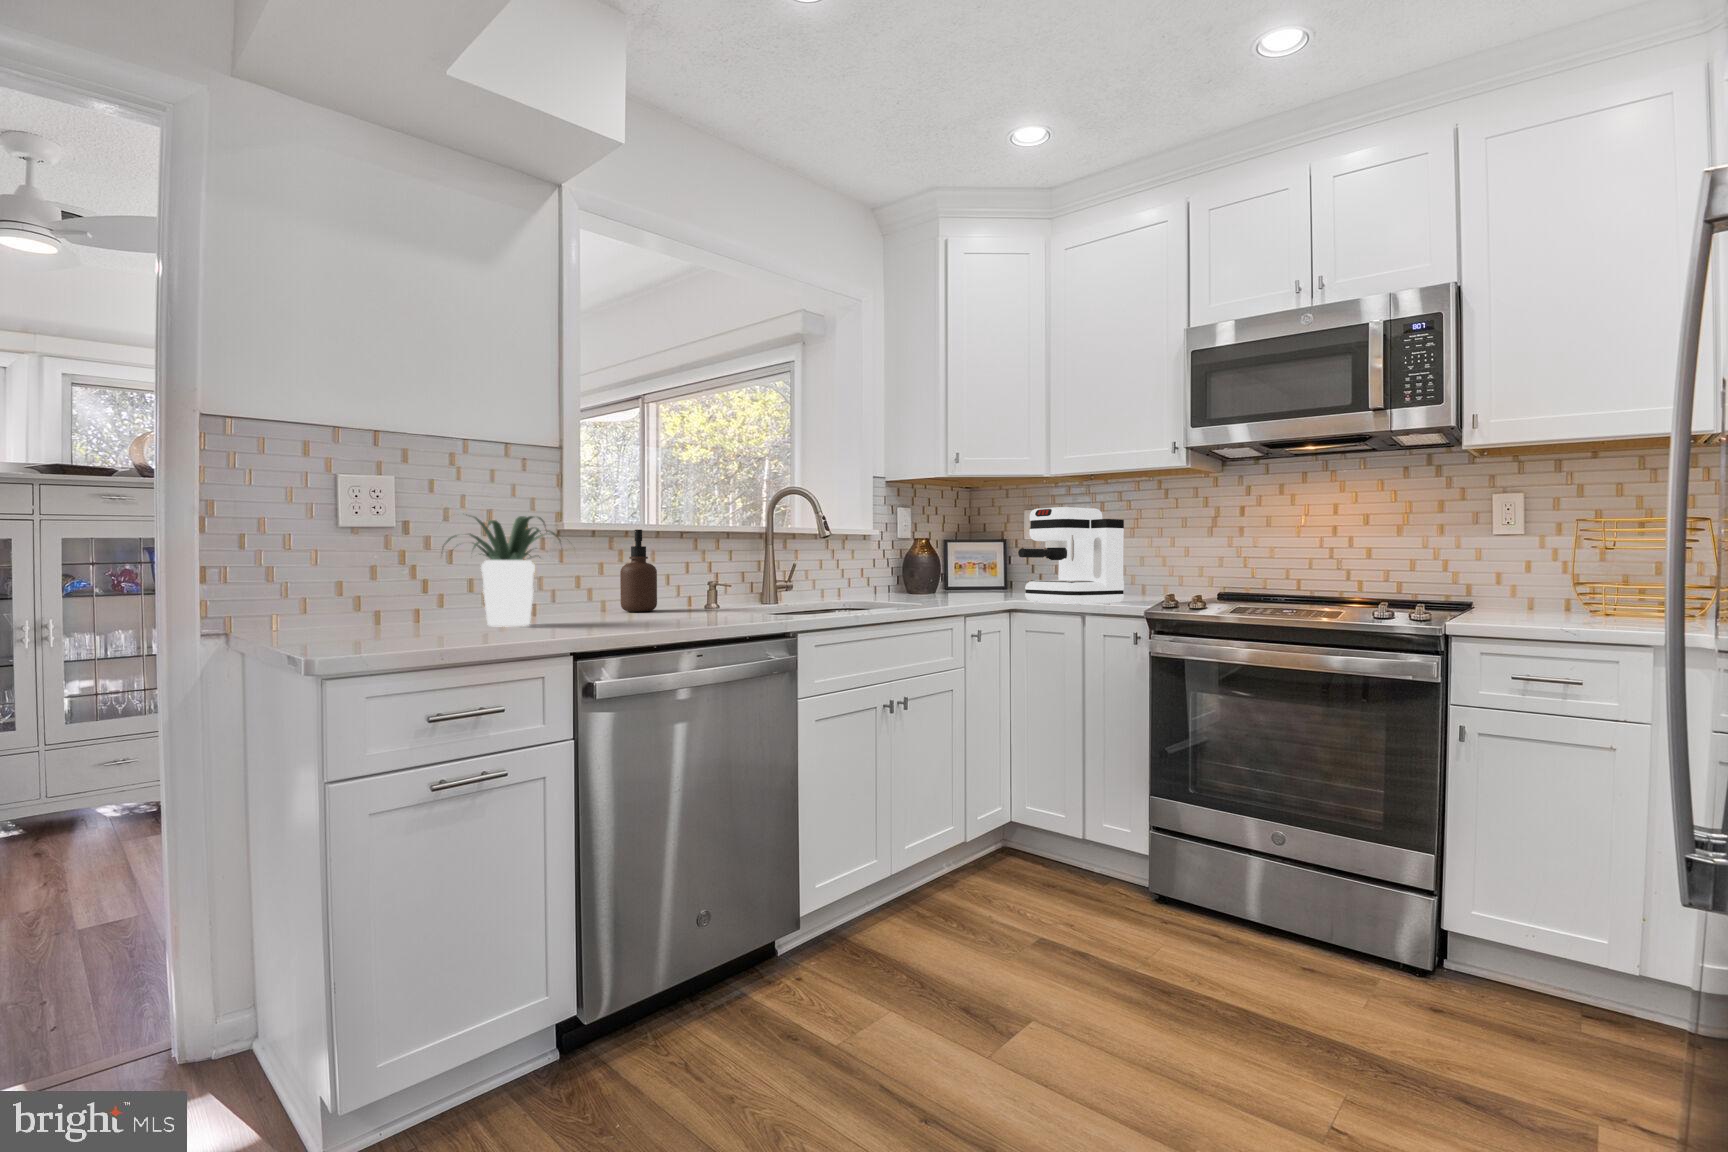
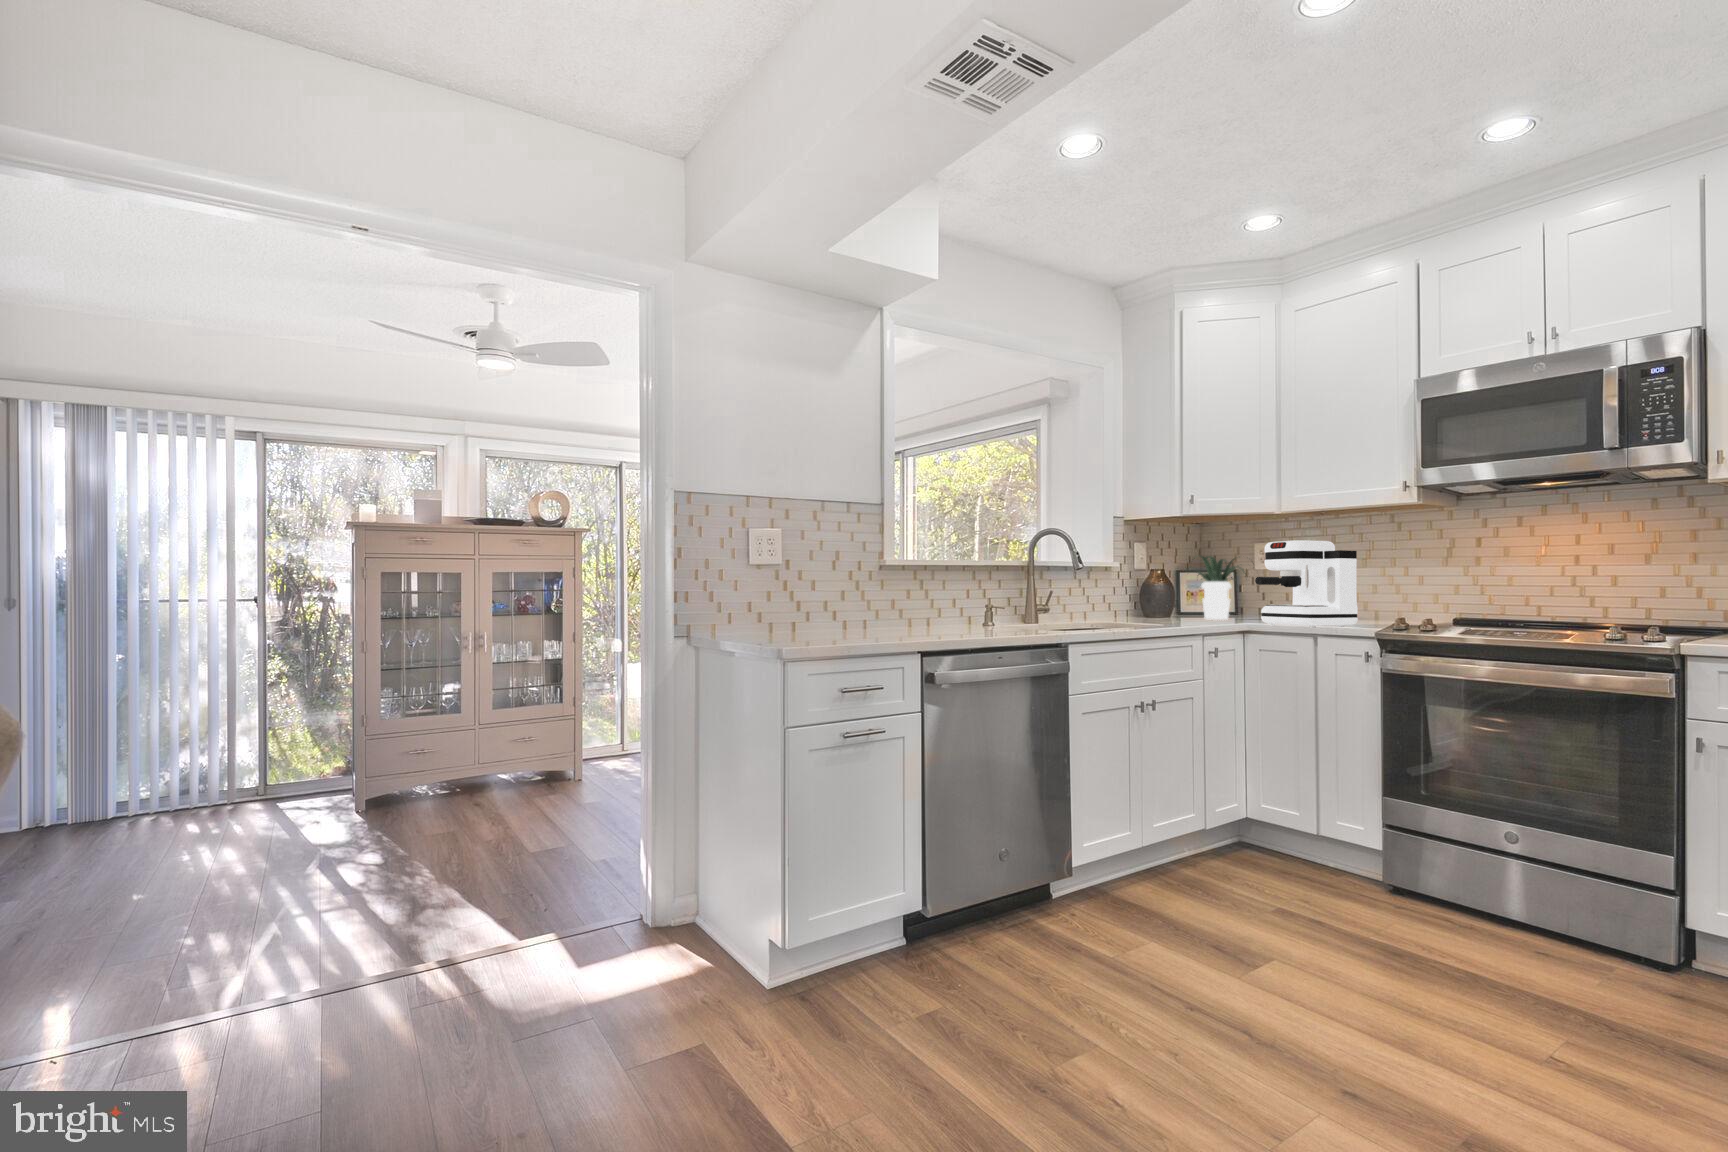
potted plant: present [447,516,558,627] -> present [1194,556,1243,620]
soap dispenser: present [620,529,657,612] -> none [920,563,948,627]

